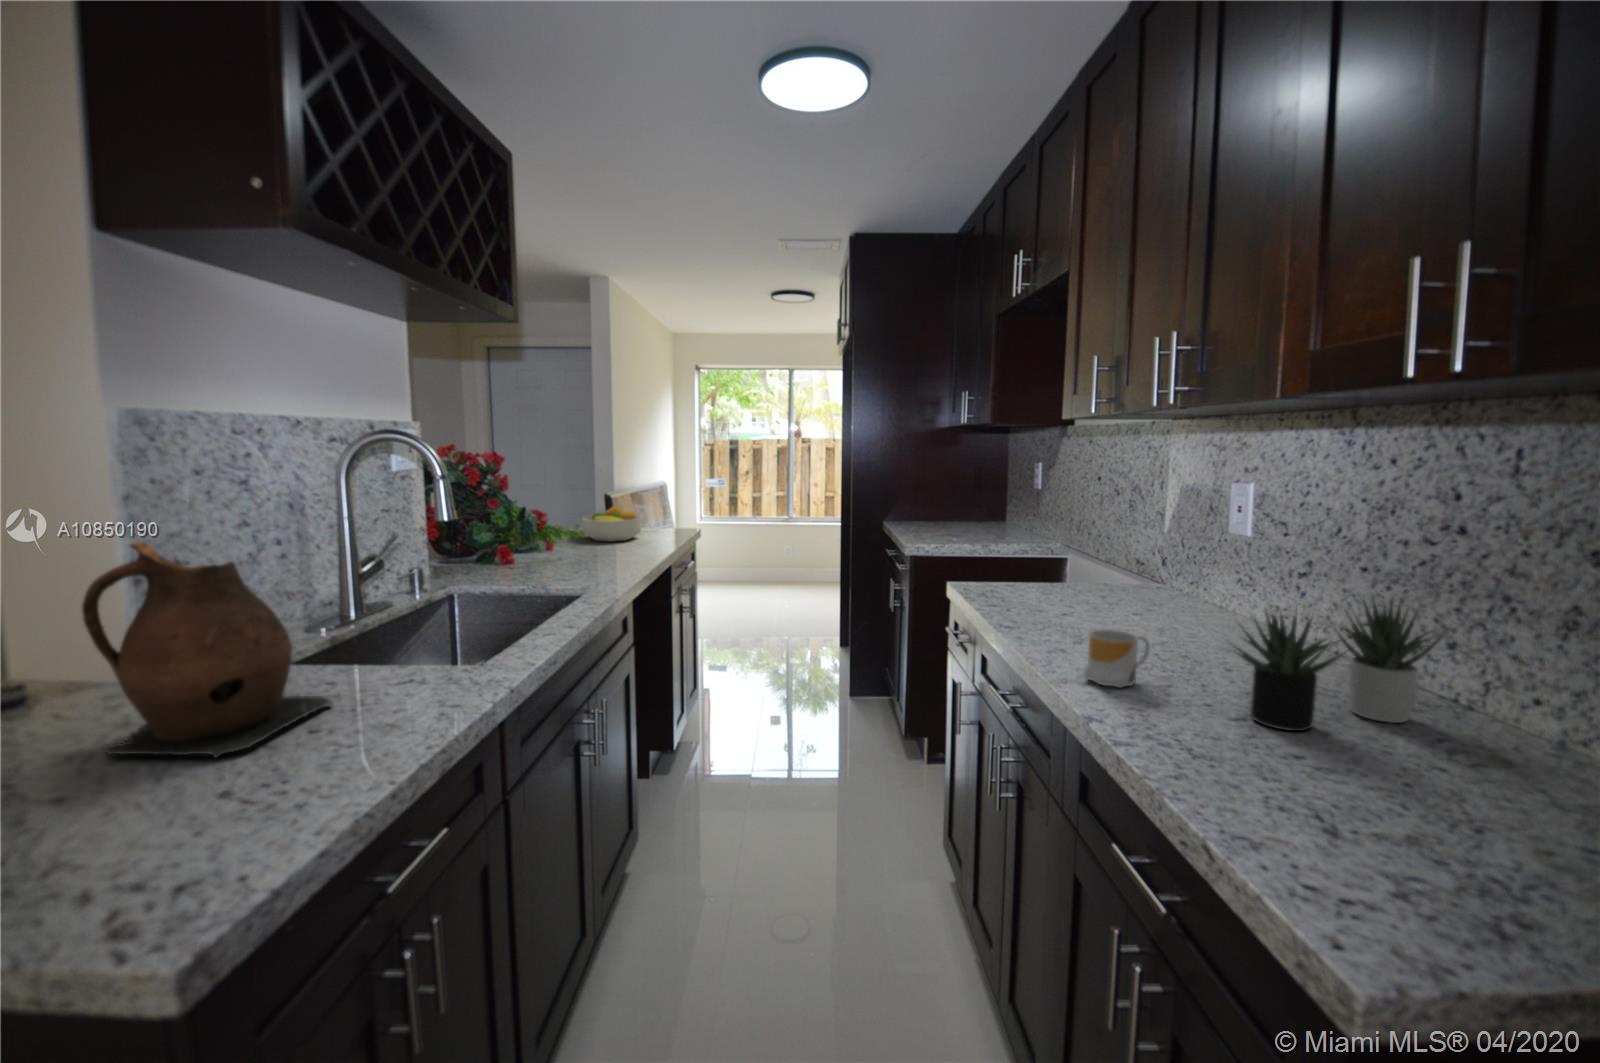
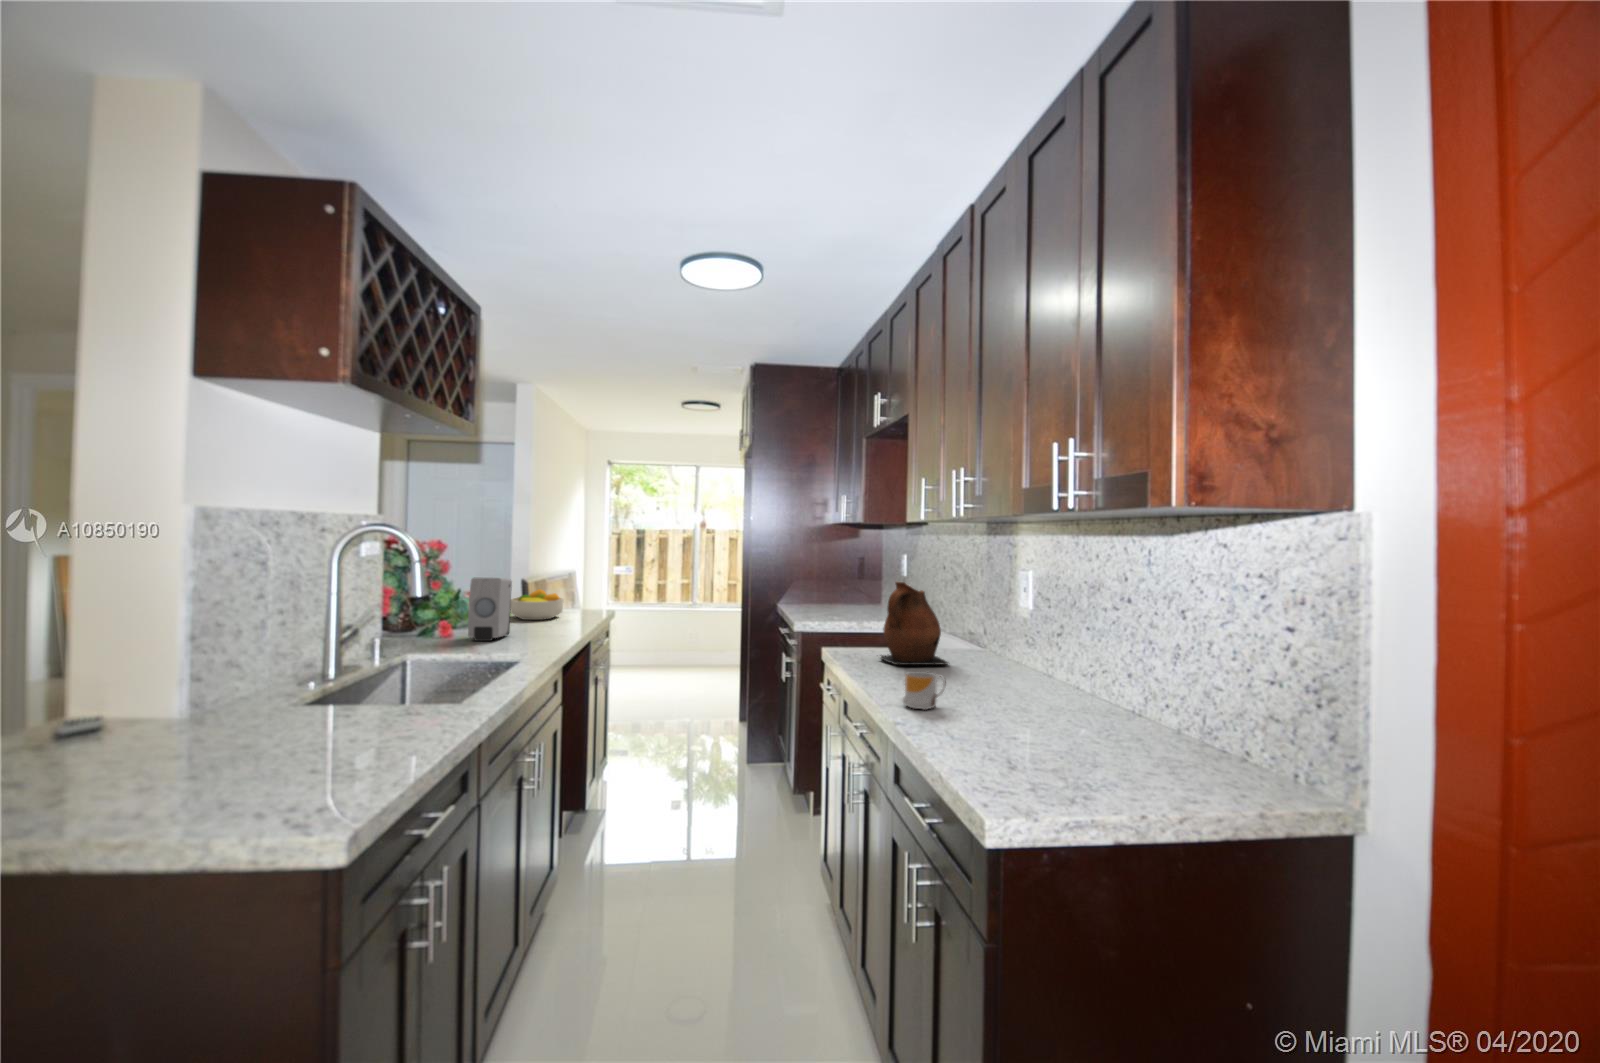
soap dispenser: none [527,494,577,568] -> present [468,577,512,641]
ceramic pitcher: present [82,542,330,758] -> present [881,582,948,665]
succulent plant: present [1230,599,1442,731] -> none [983,639,1115,729]

